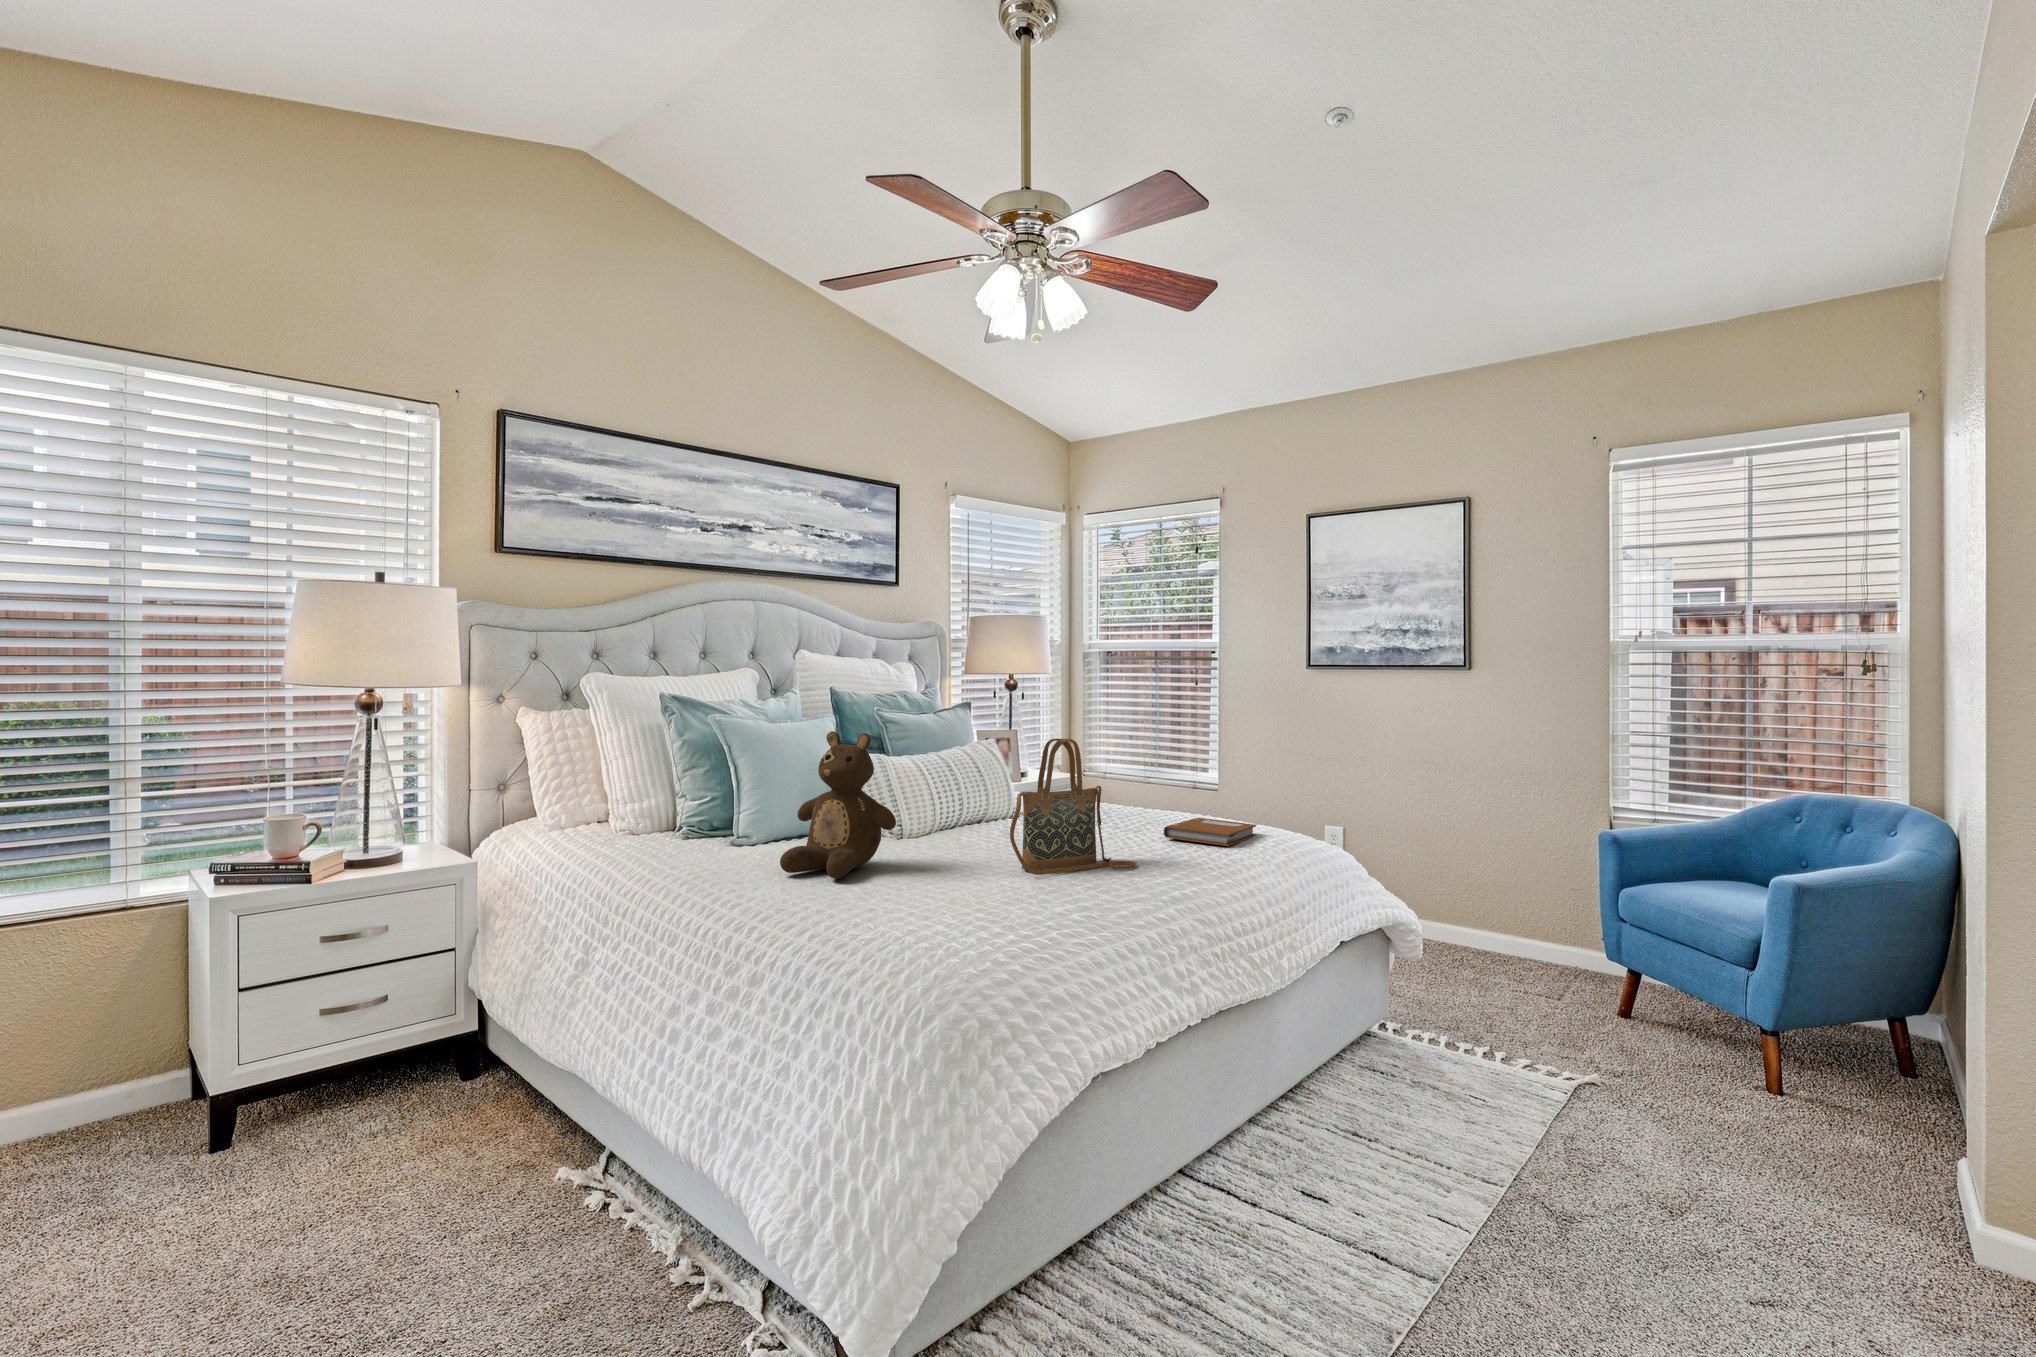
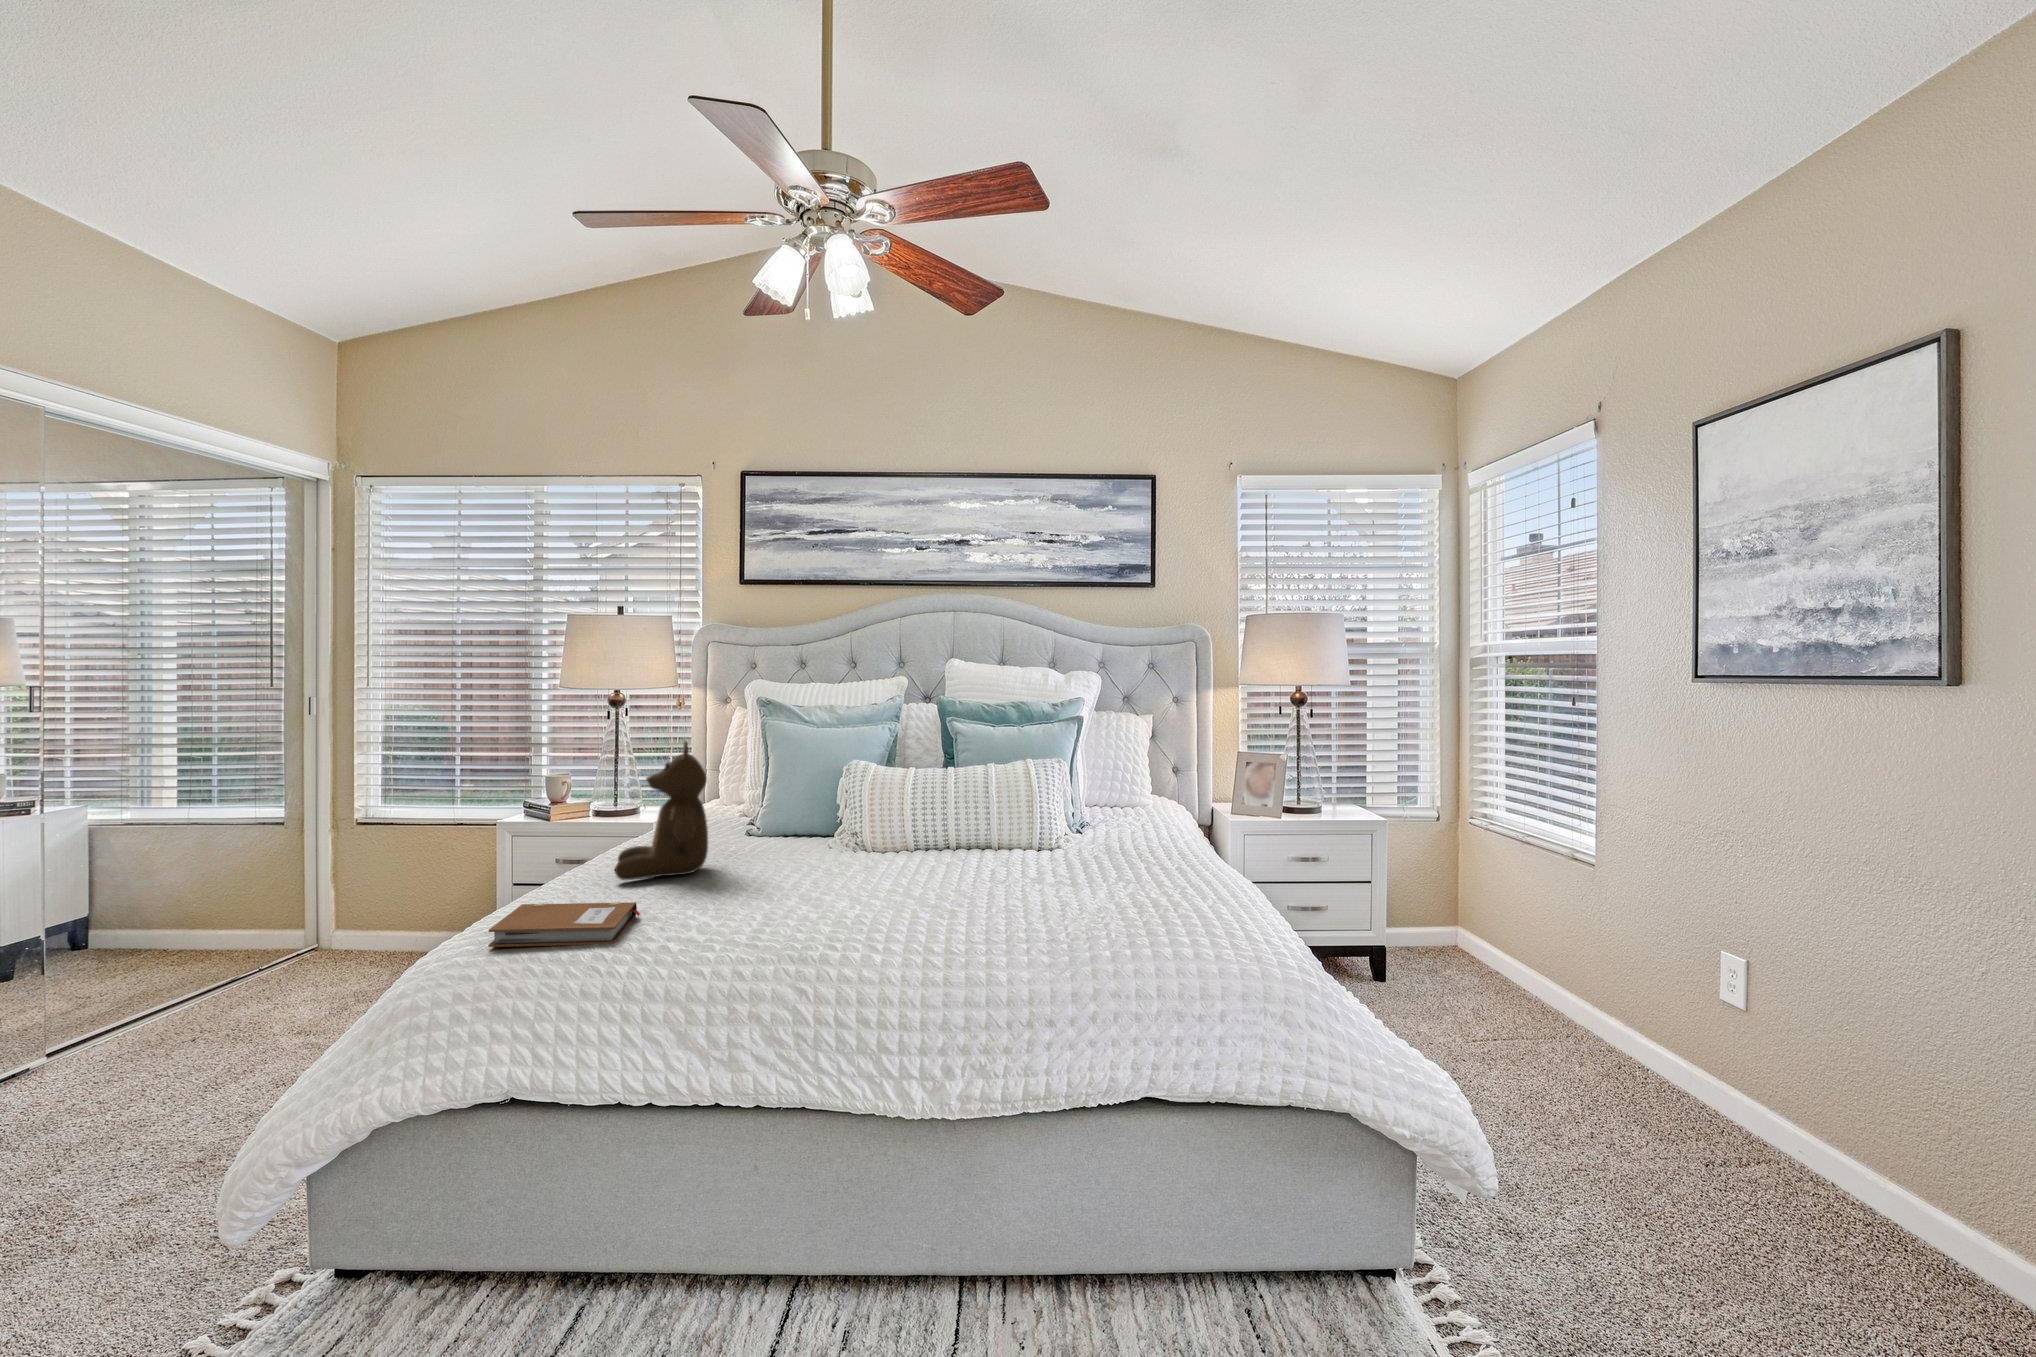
handbag: present [1010,739,1136,875] -> none [718,762,857,929]
notebook: present [1164,818,1256,846] -> present [488,902,640,947]

